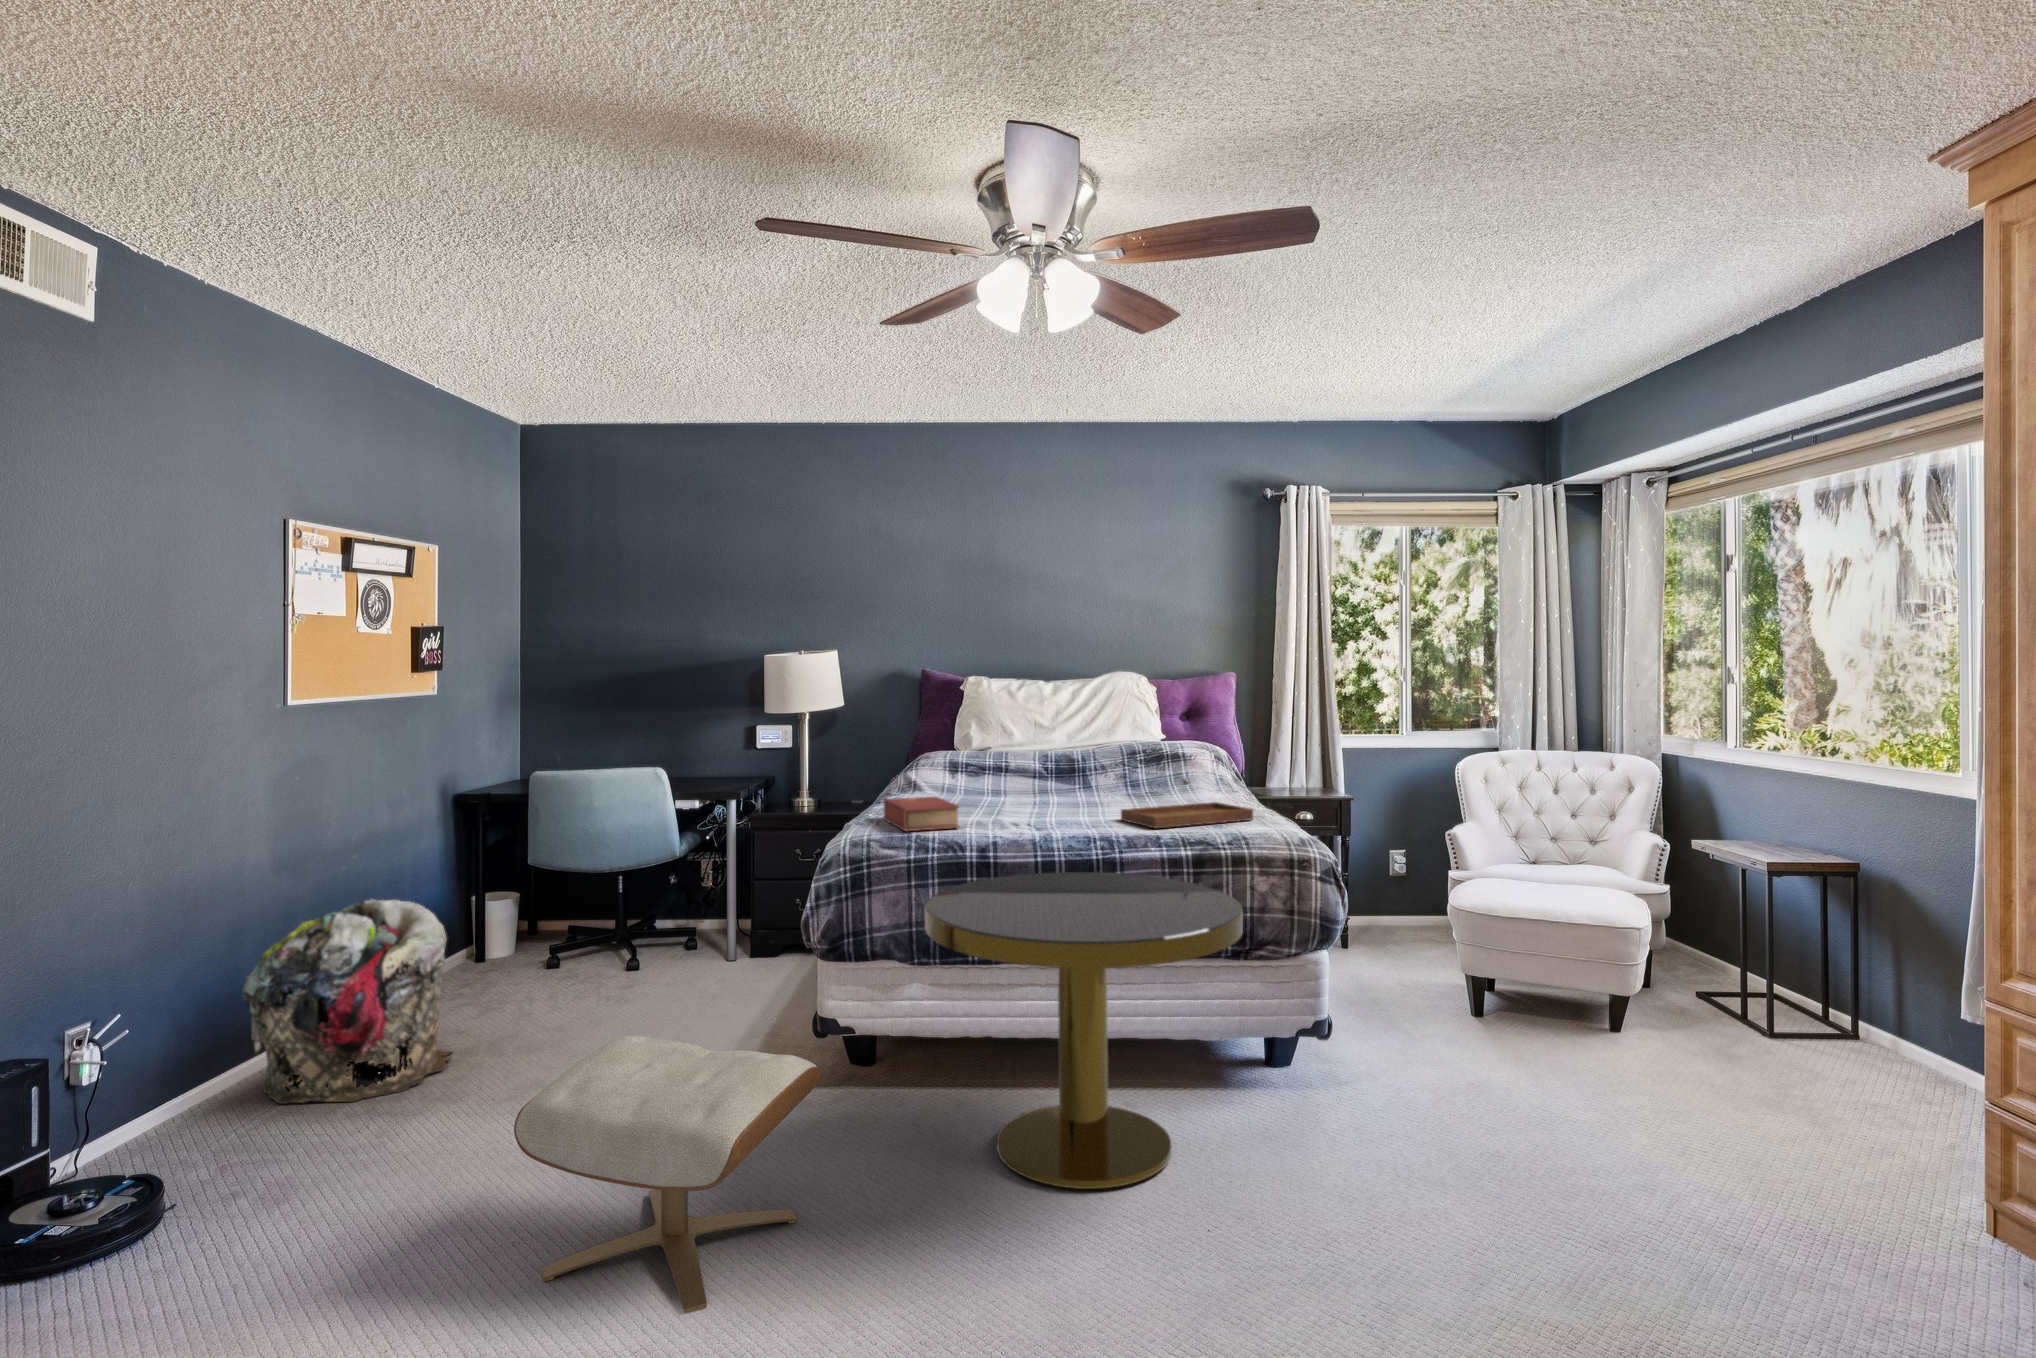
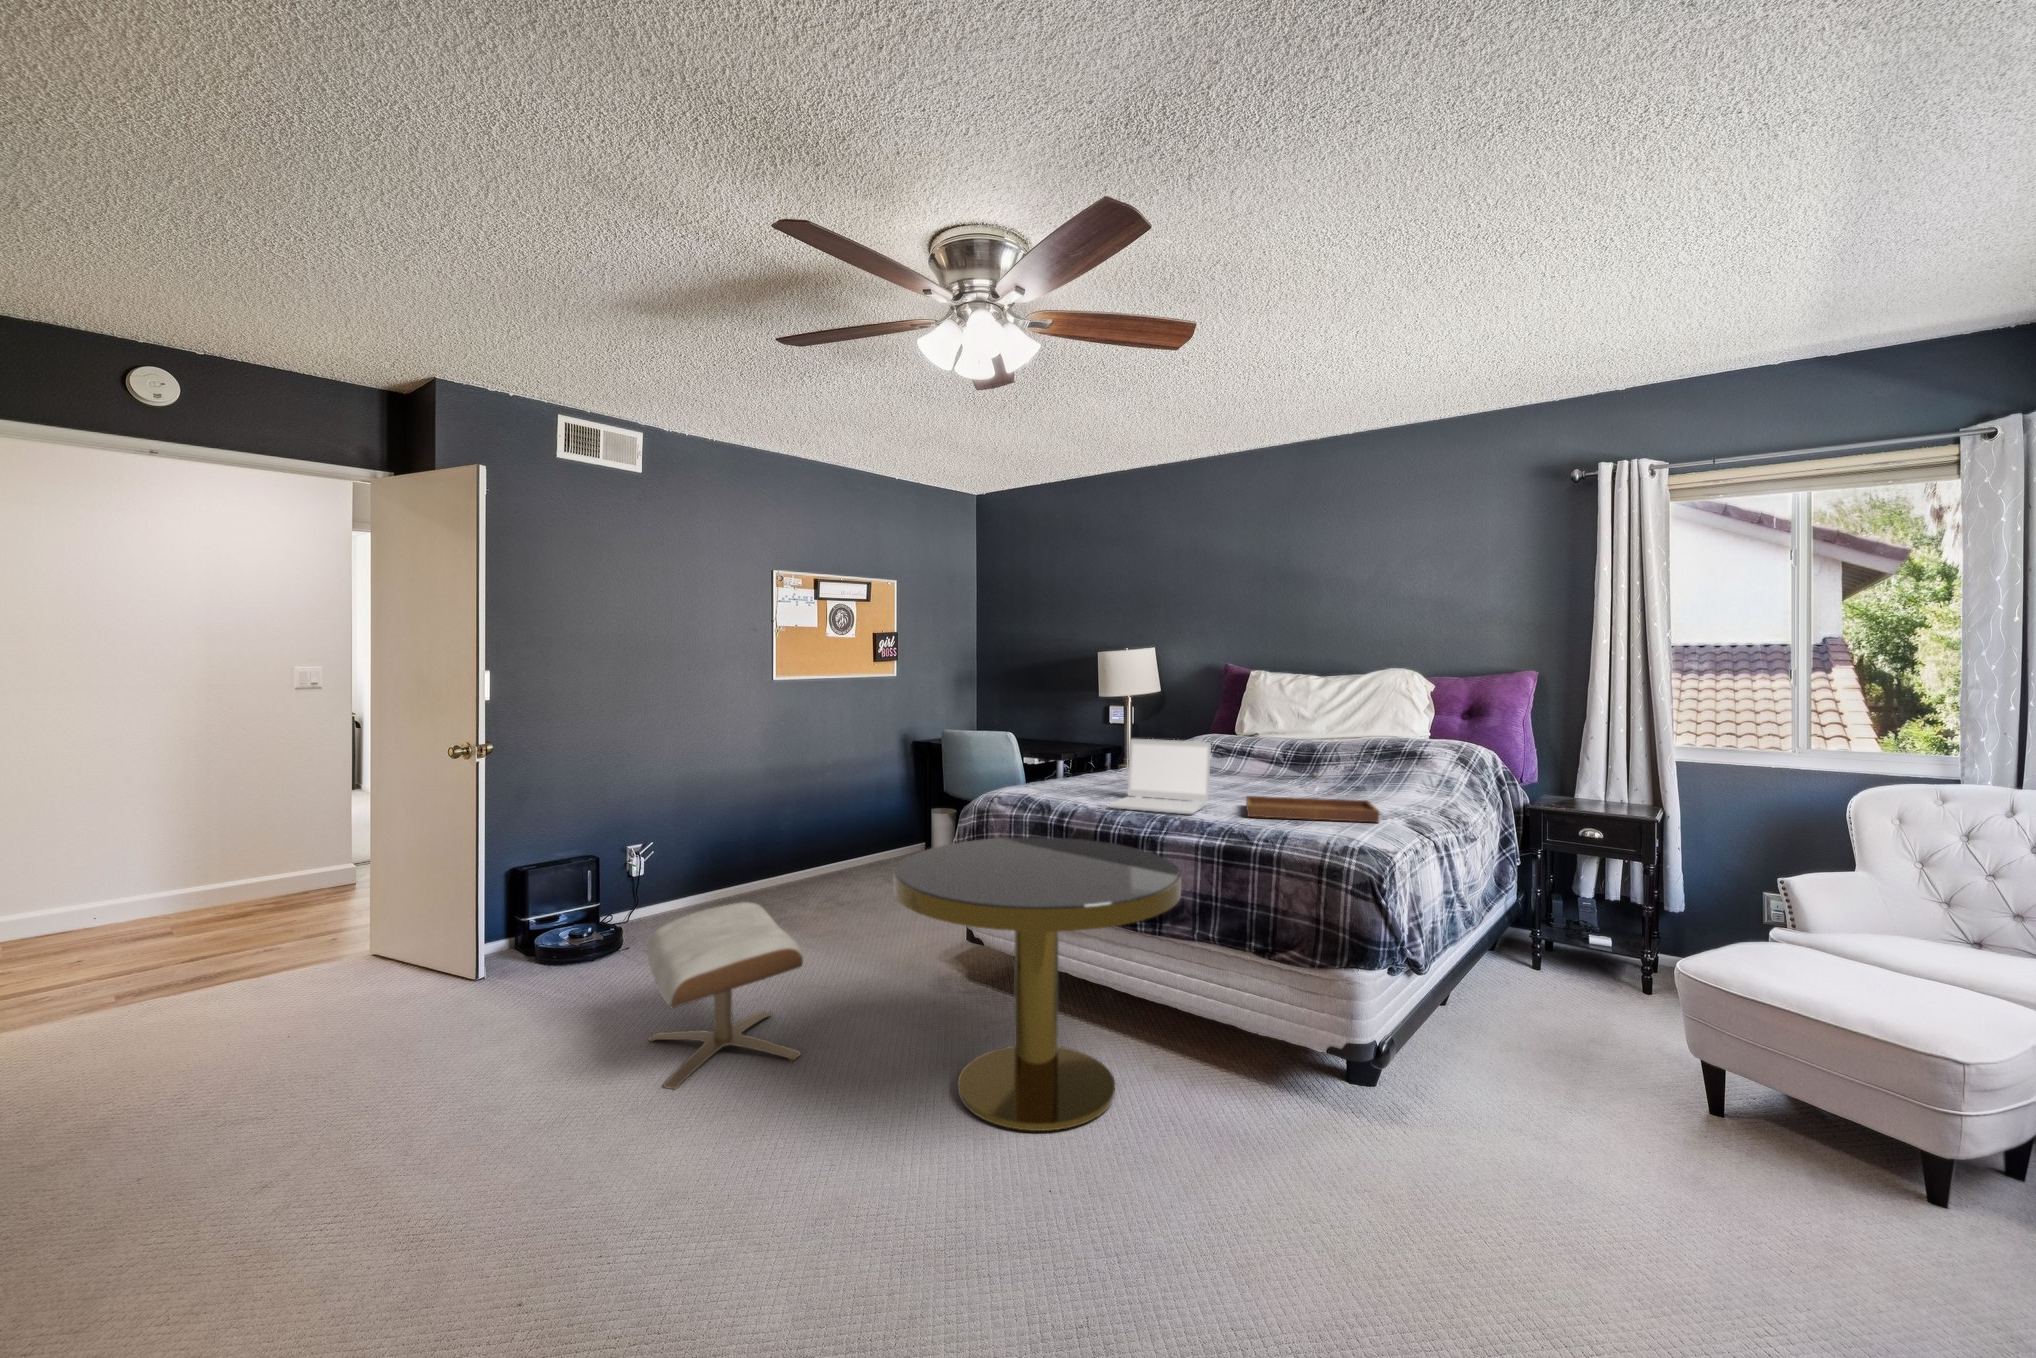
laptop: none [999,756,1109,837] -> present [1109,739,1211,814]
book: present [884,797,959,831] -> none [1046,766,1110,795]
laundry basket: present [242,899,452,1104] -> none [711,799,824,918]

